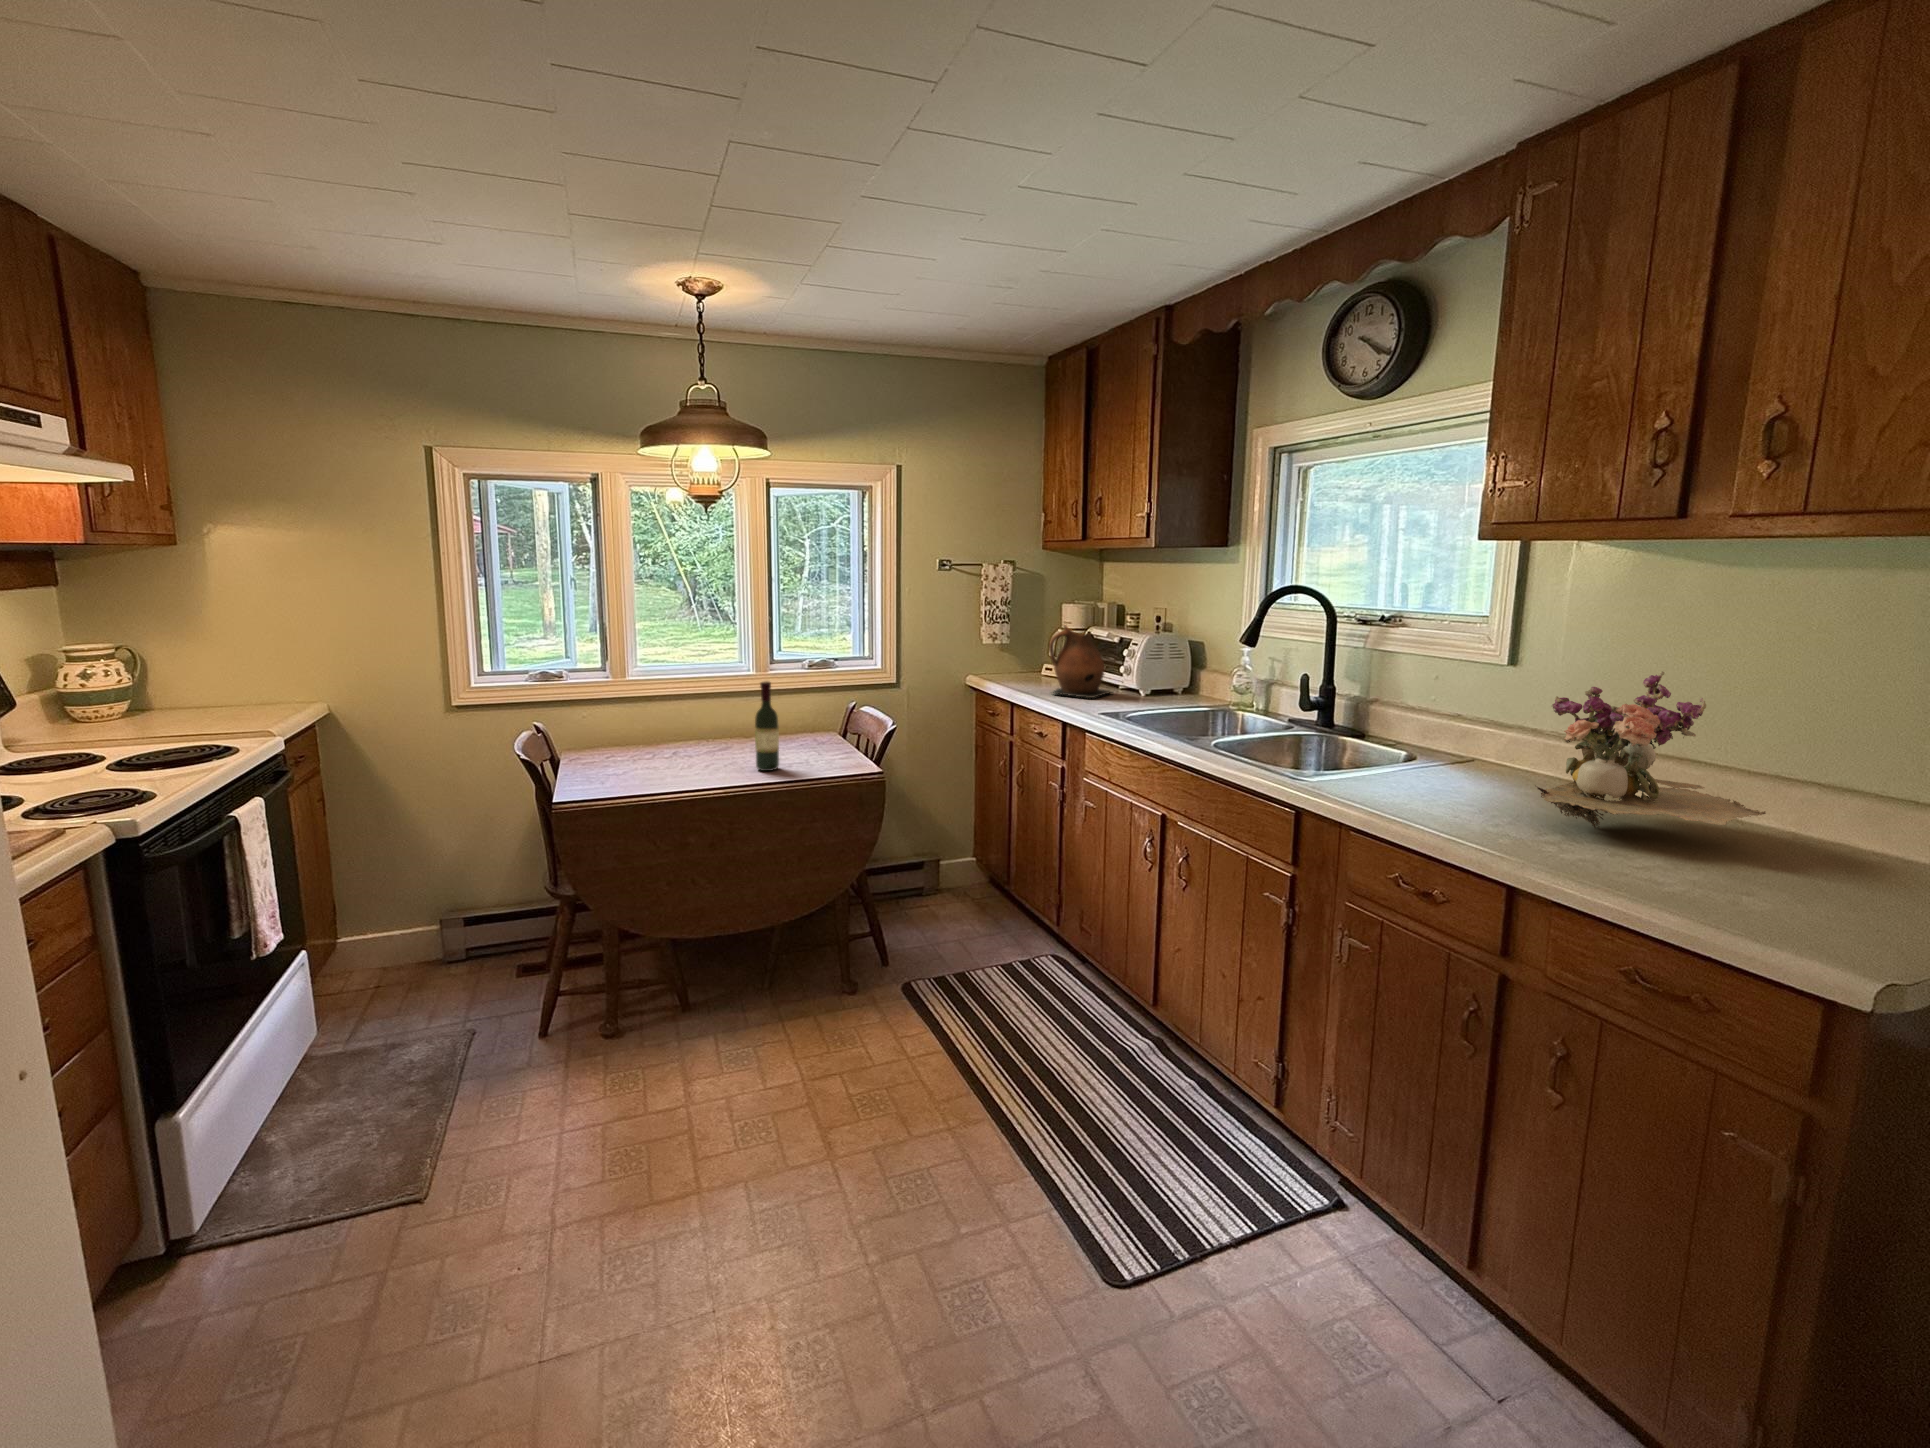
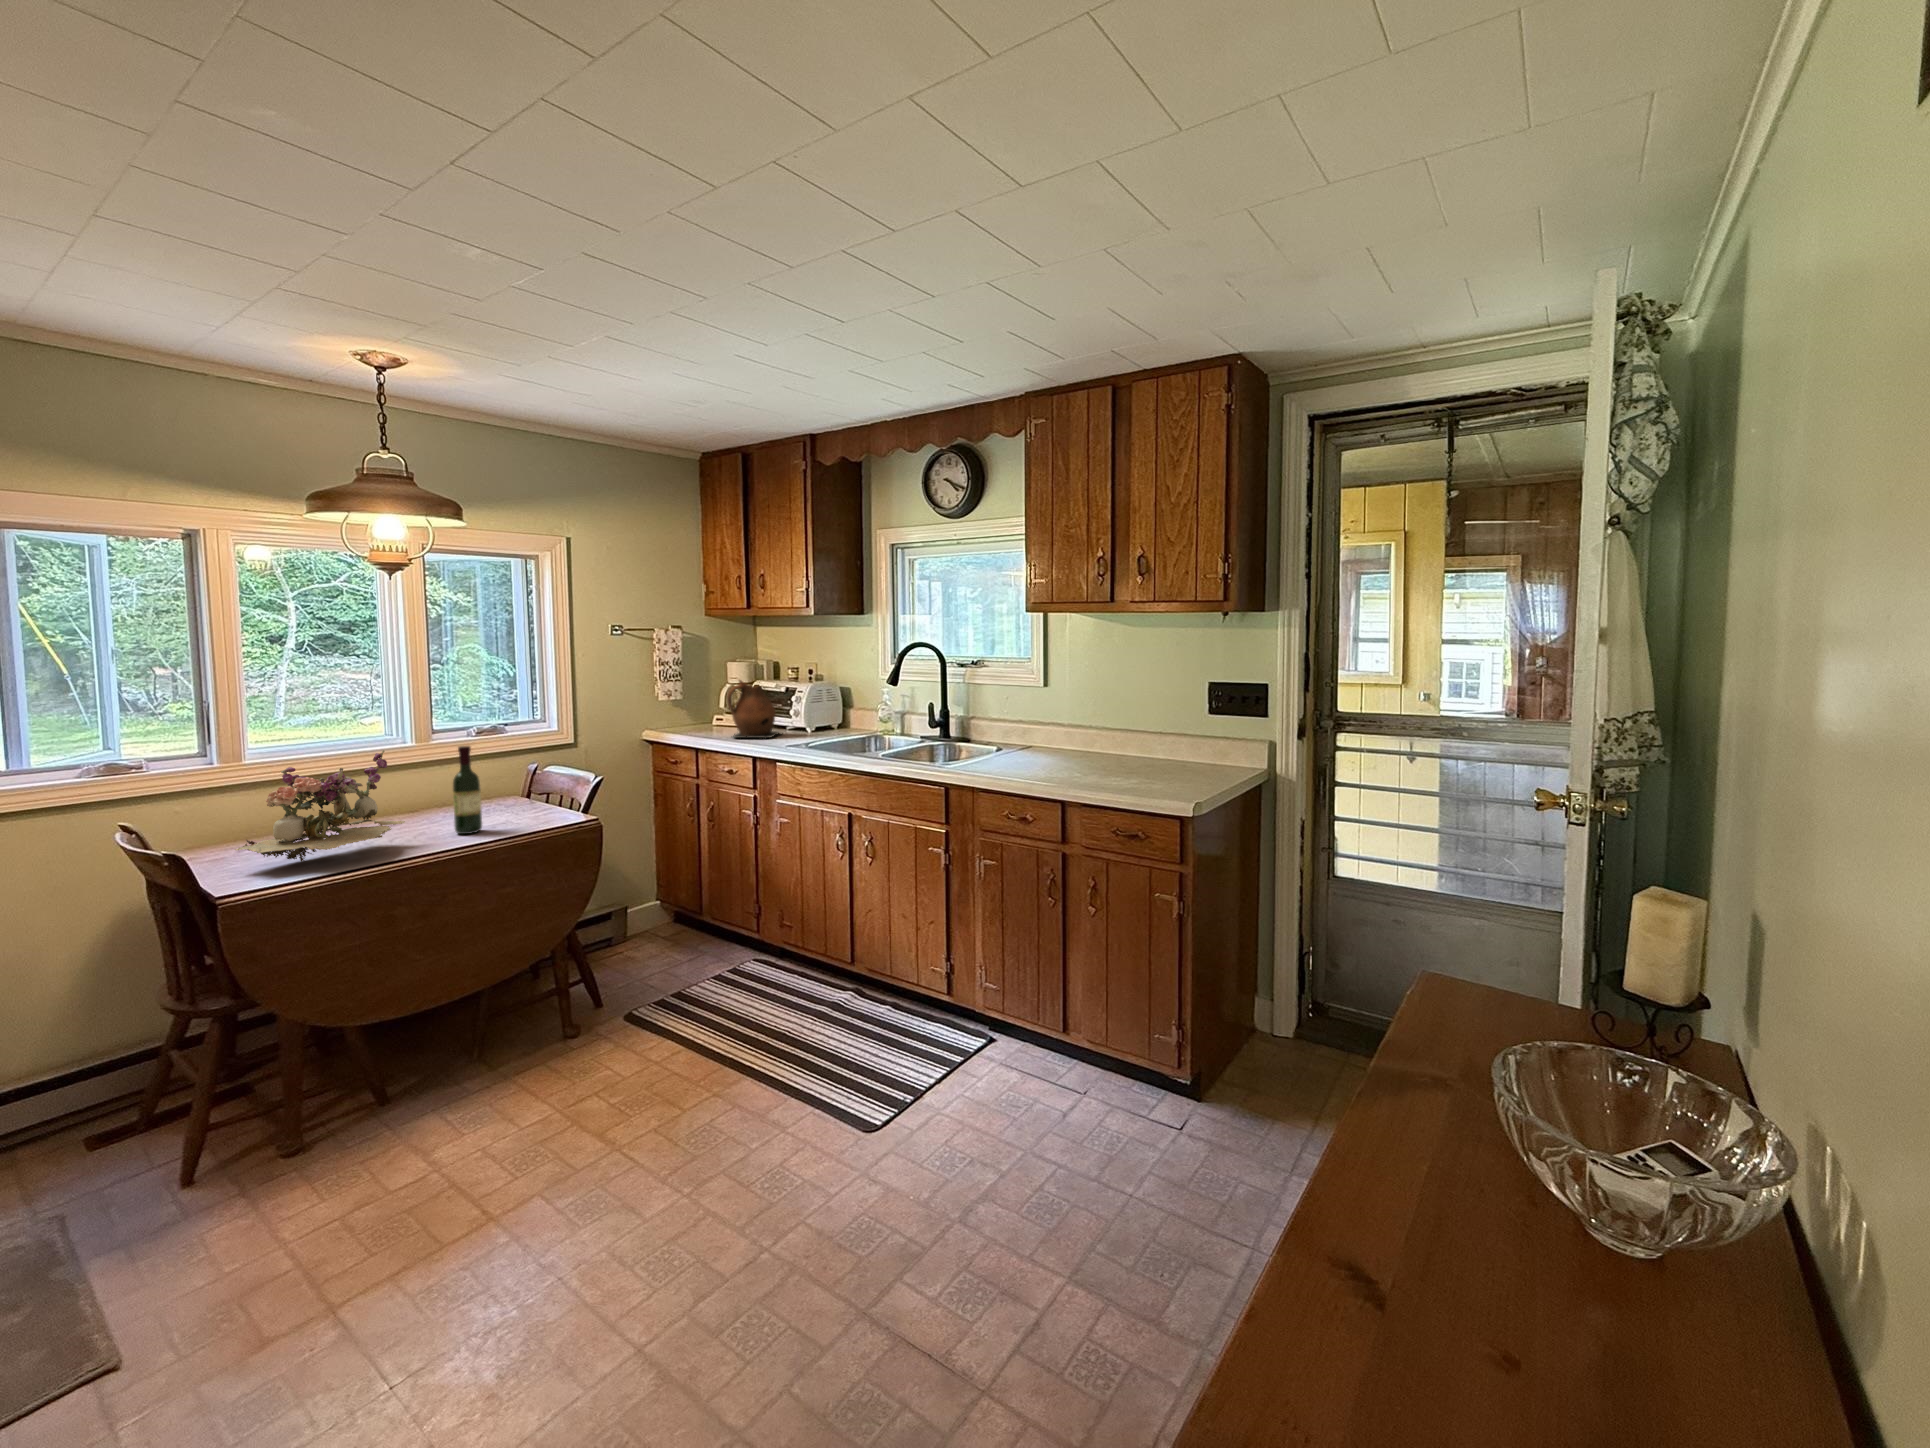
flower arrangement: present [1537,671,1766,829] -> present [235,750,405,862]

